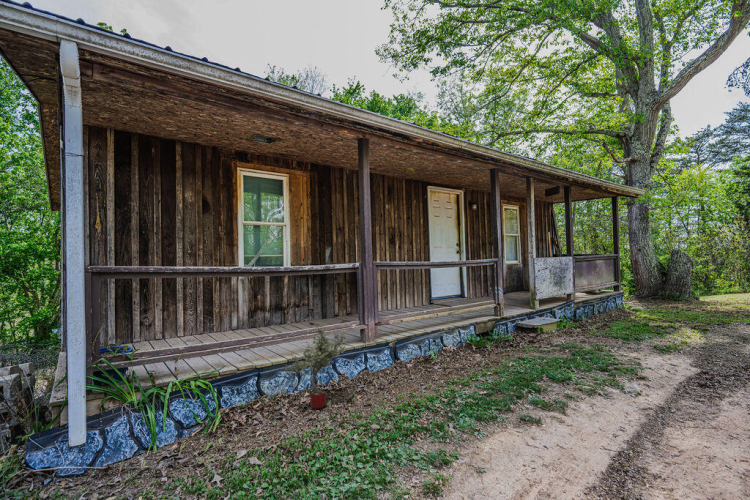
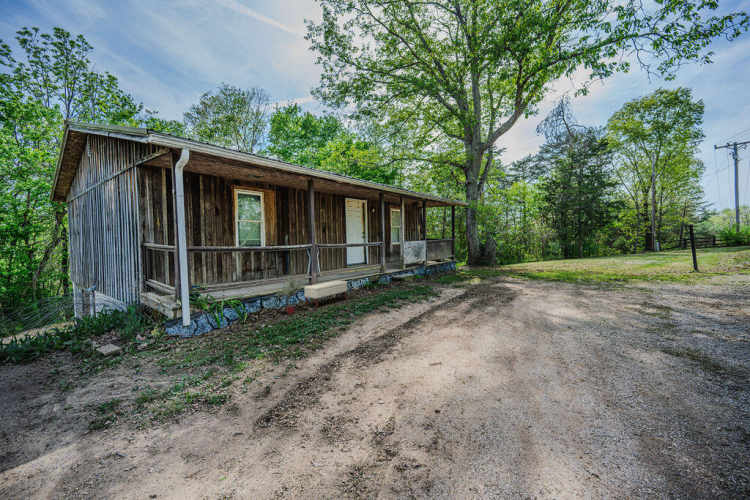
bench: none [350,333,435,394] -> present [304,280,347,308]

